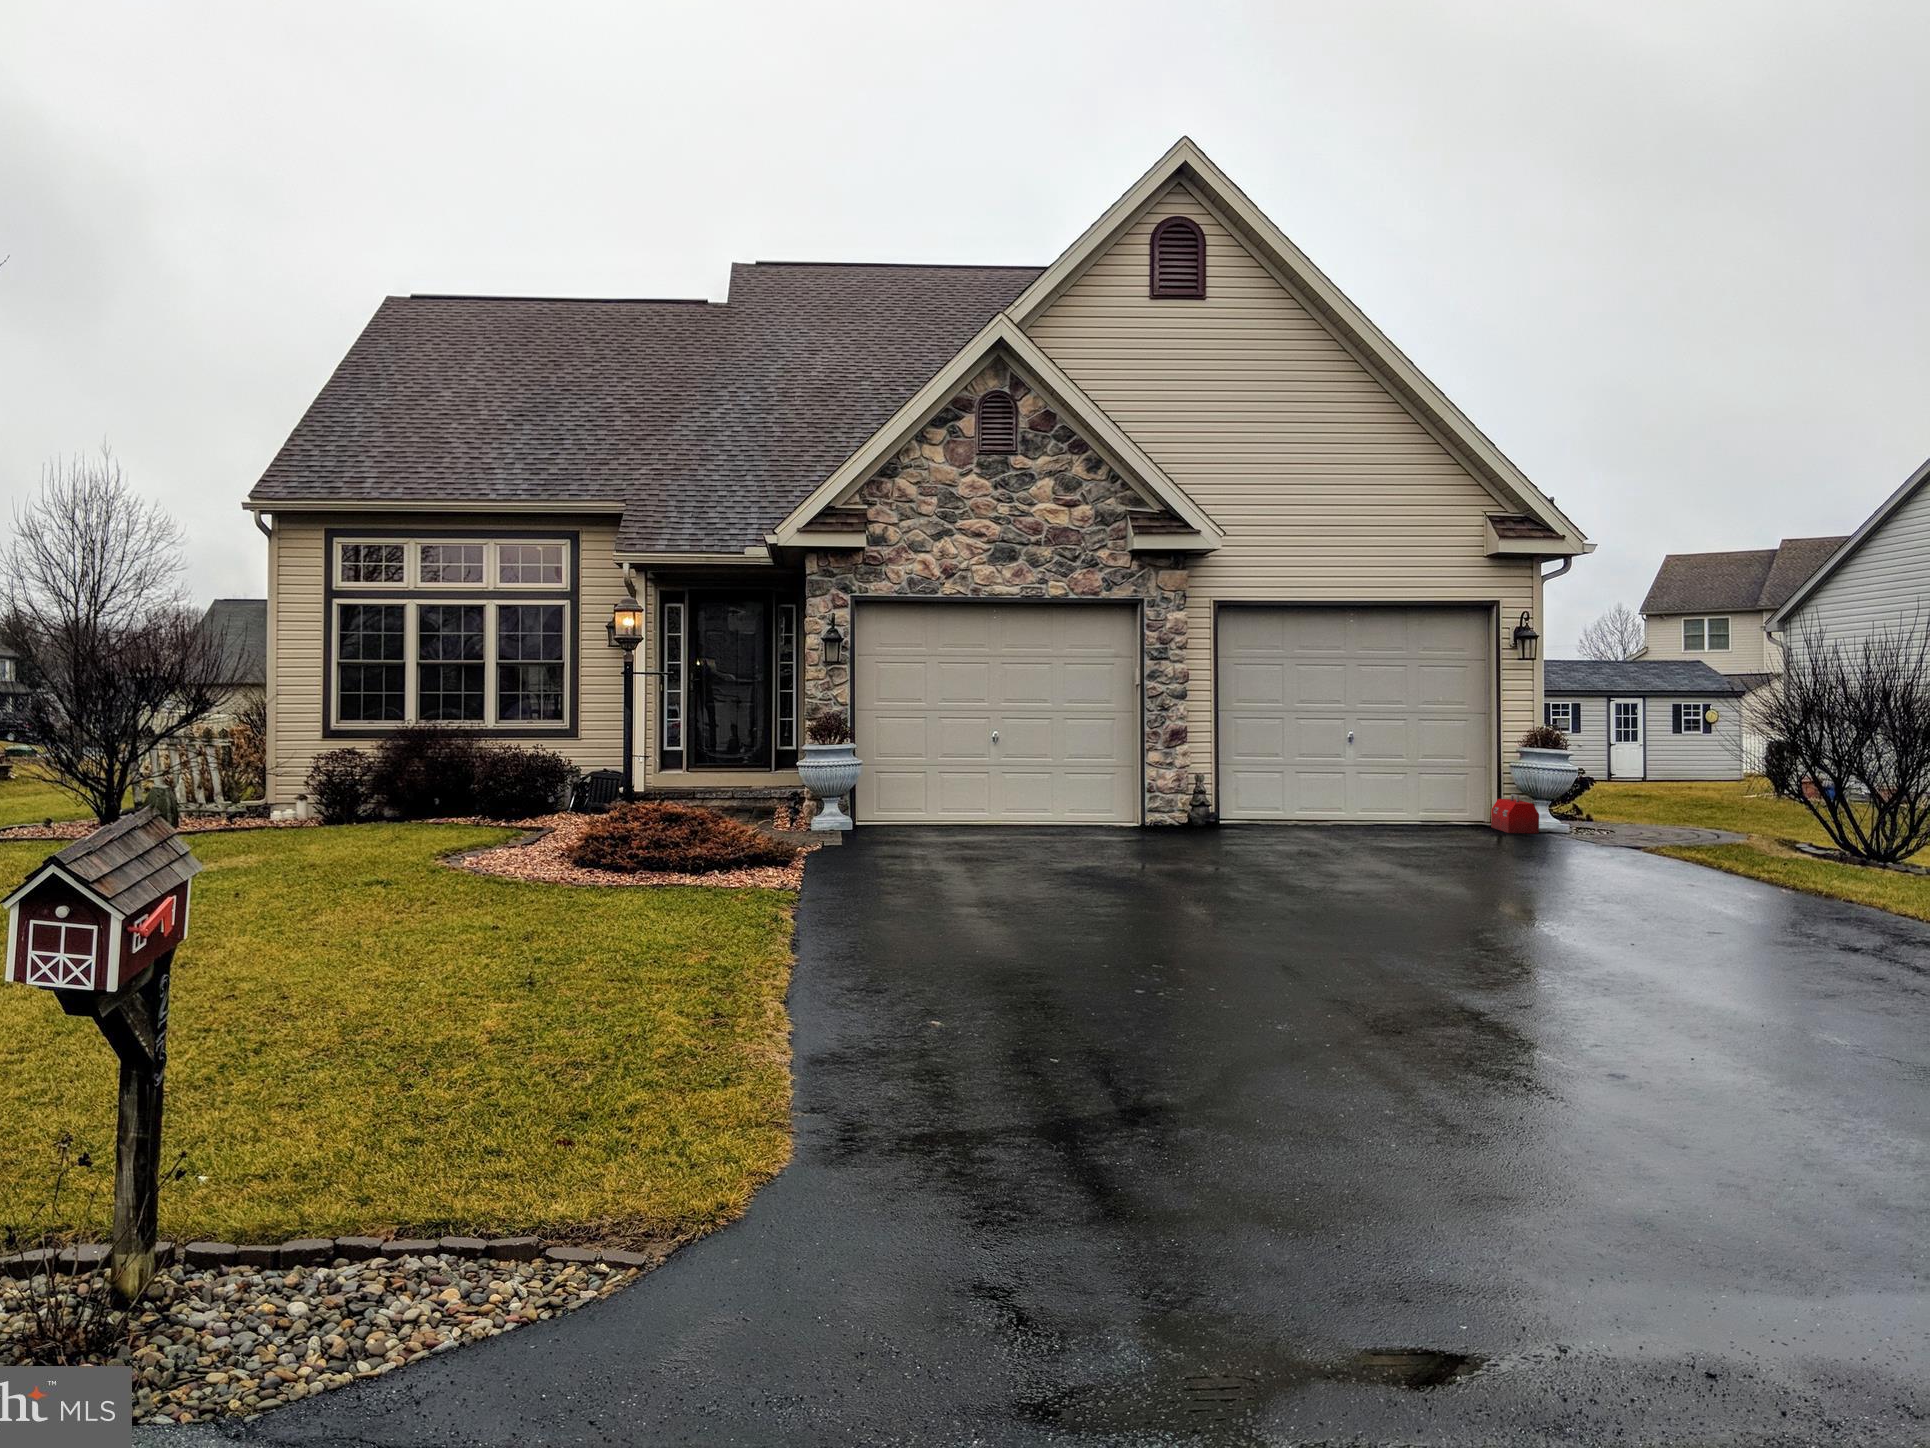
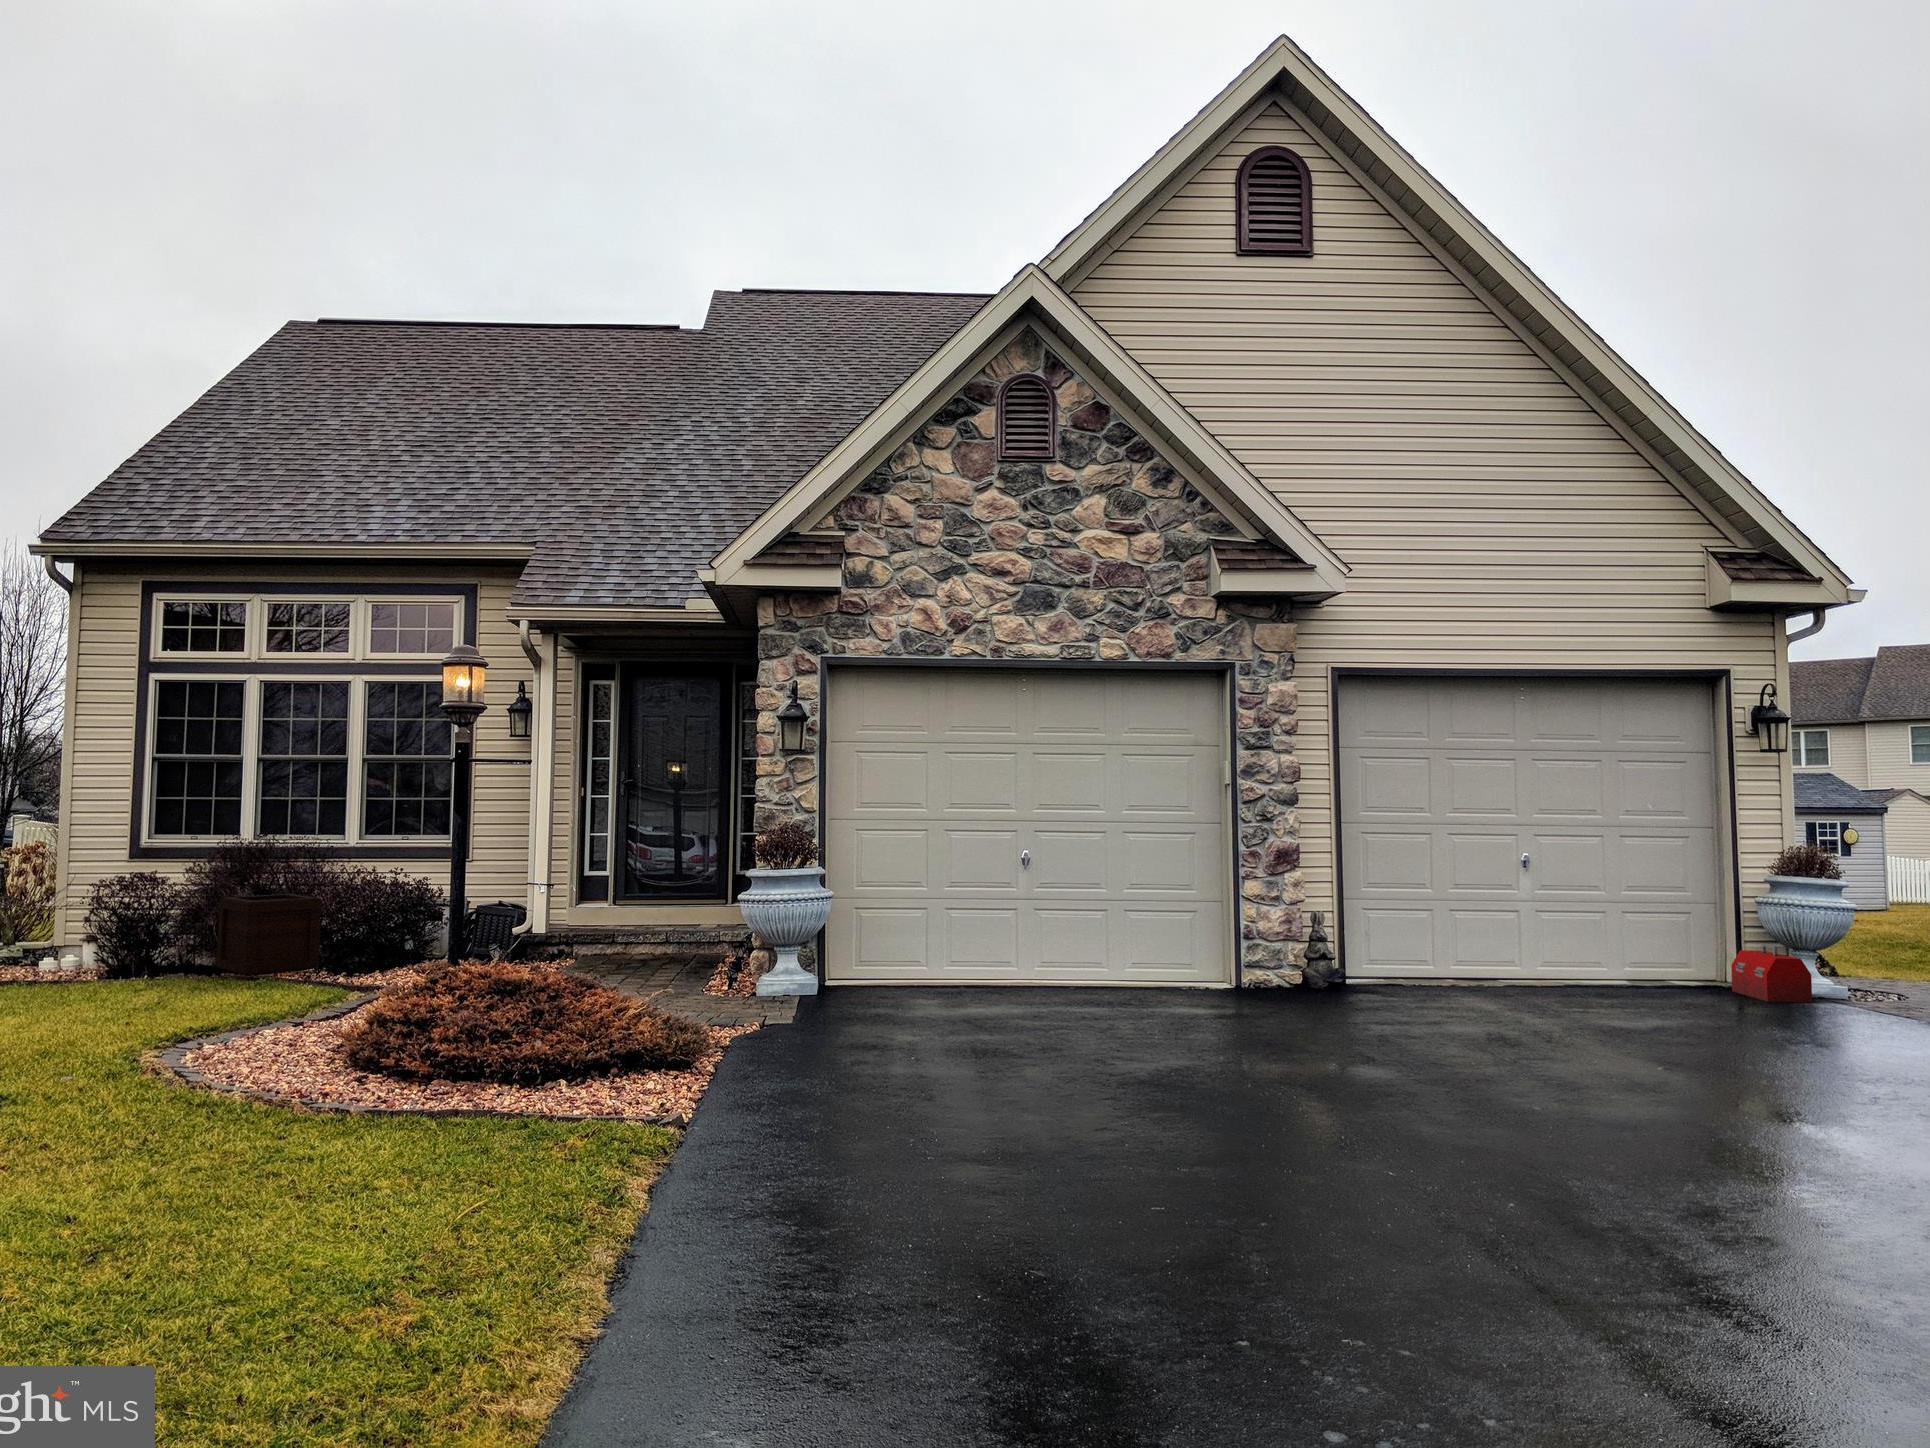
wooden crate: none [414,764,487,820] -> present [216,894,322,976]

